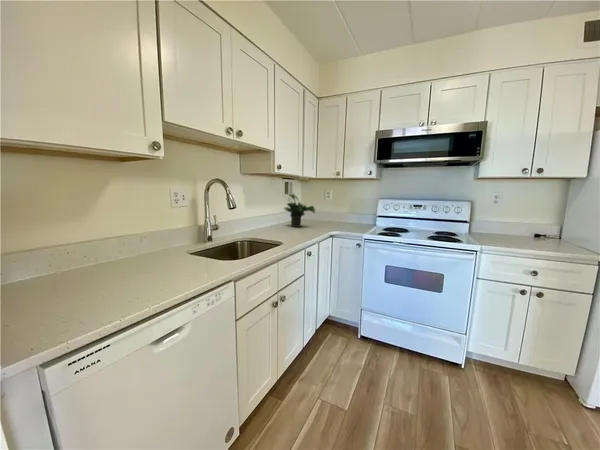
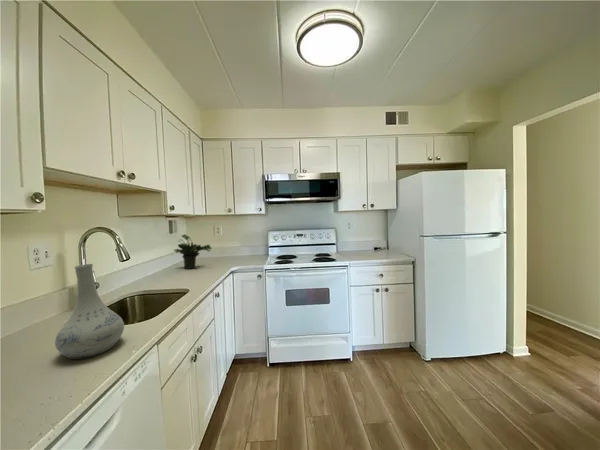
vase: none [165,203,211,276] -> present [55,264,124,359]

